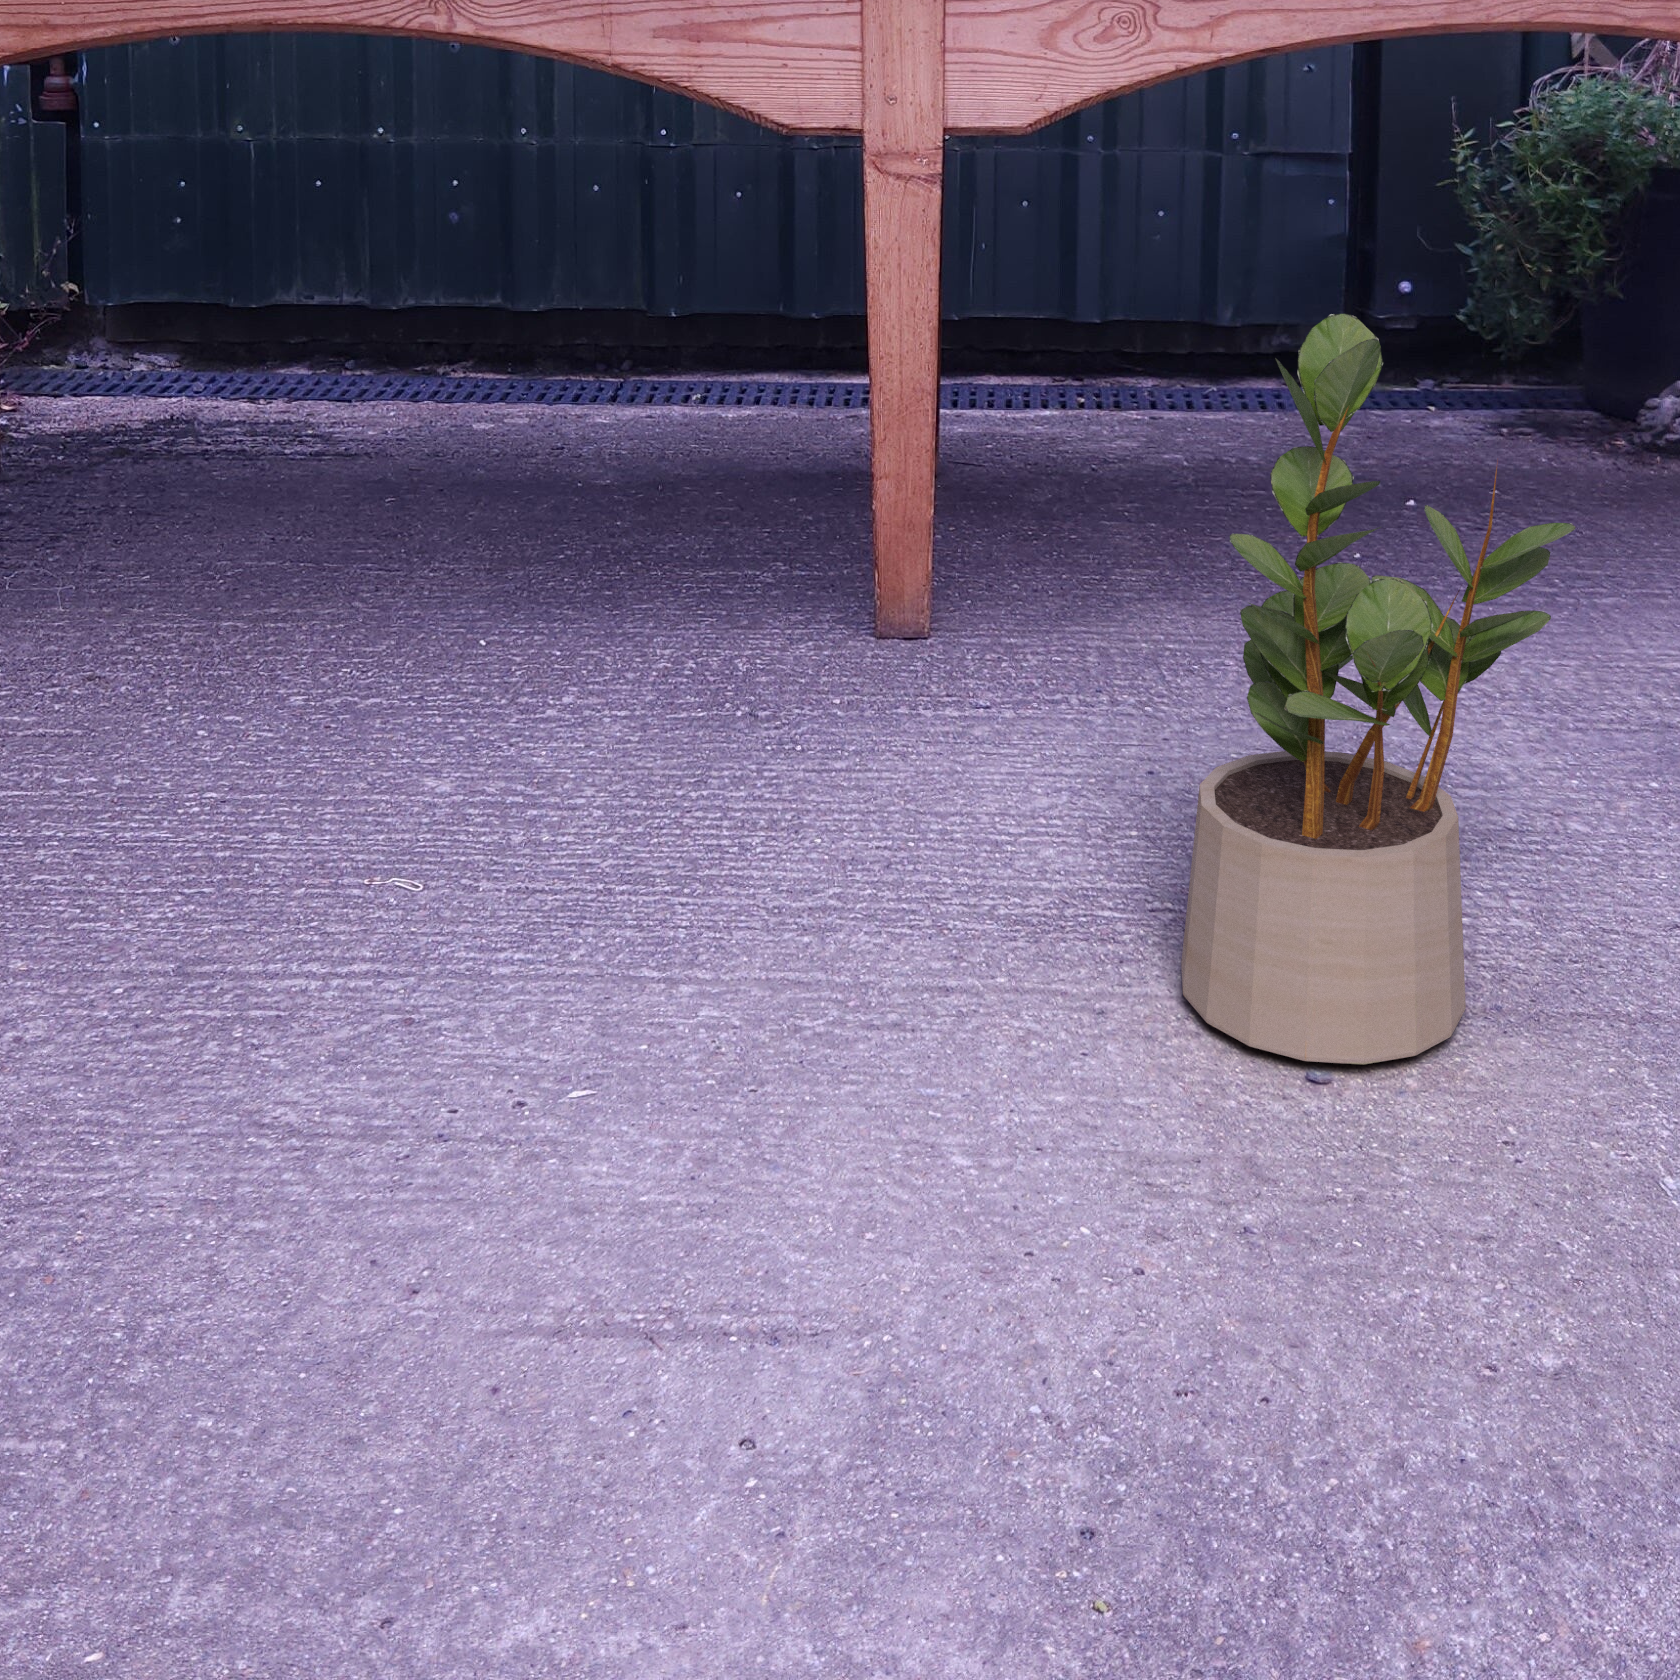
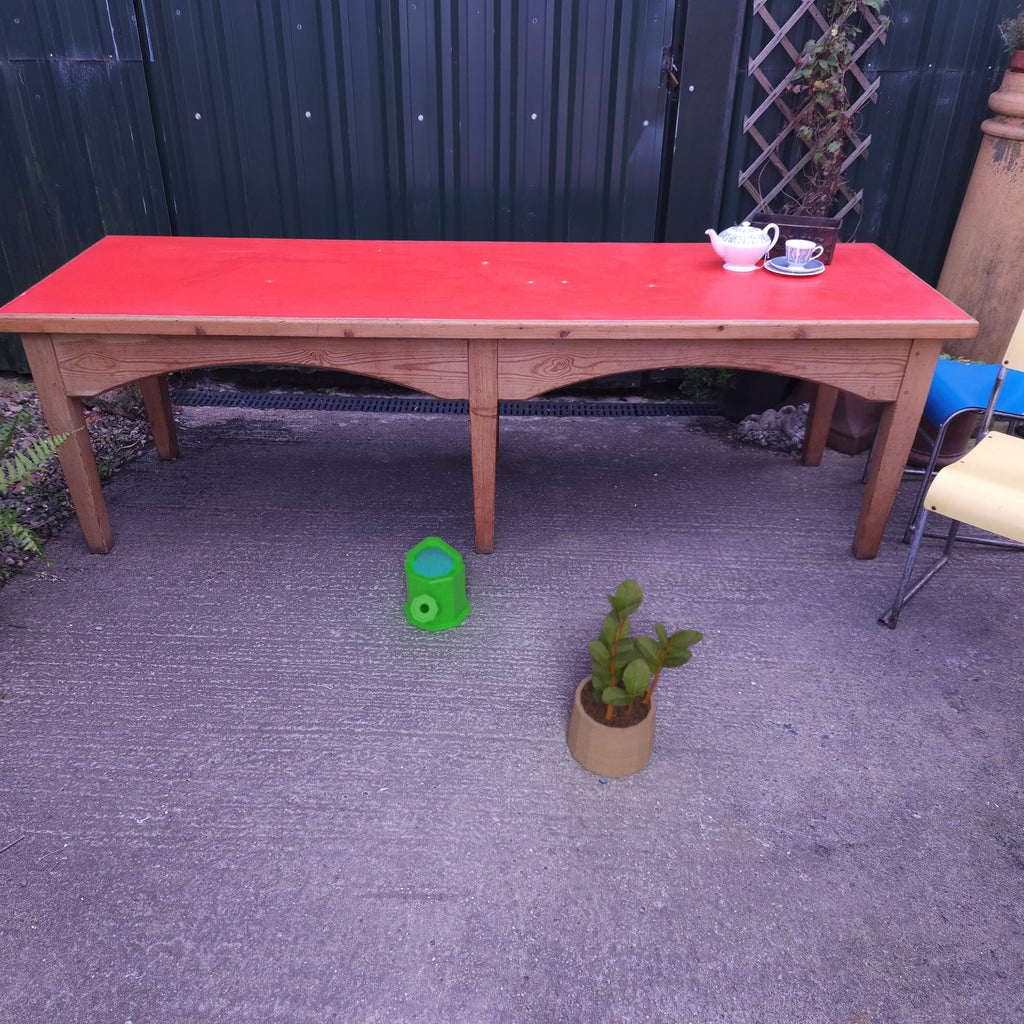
watering can: none [642,478,854,782] -> present [403,537,471,632]

